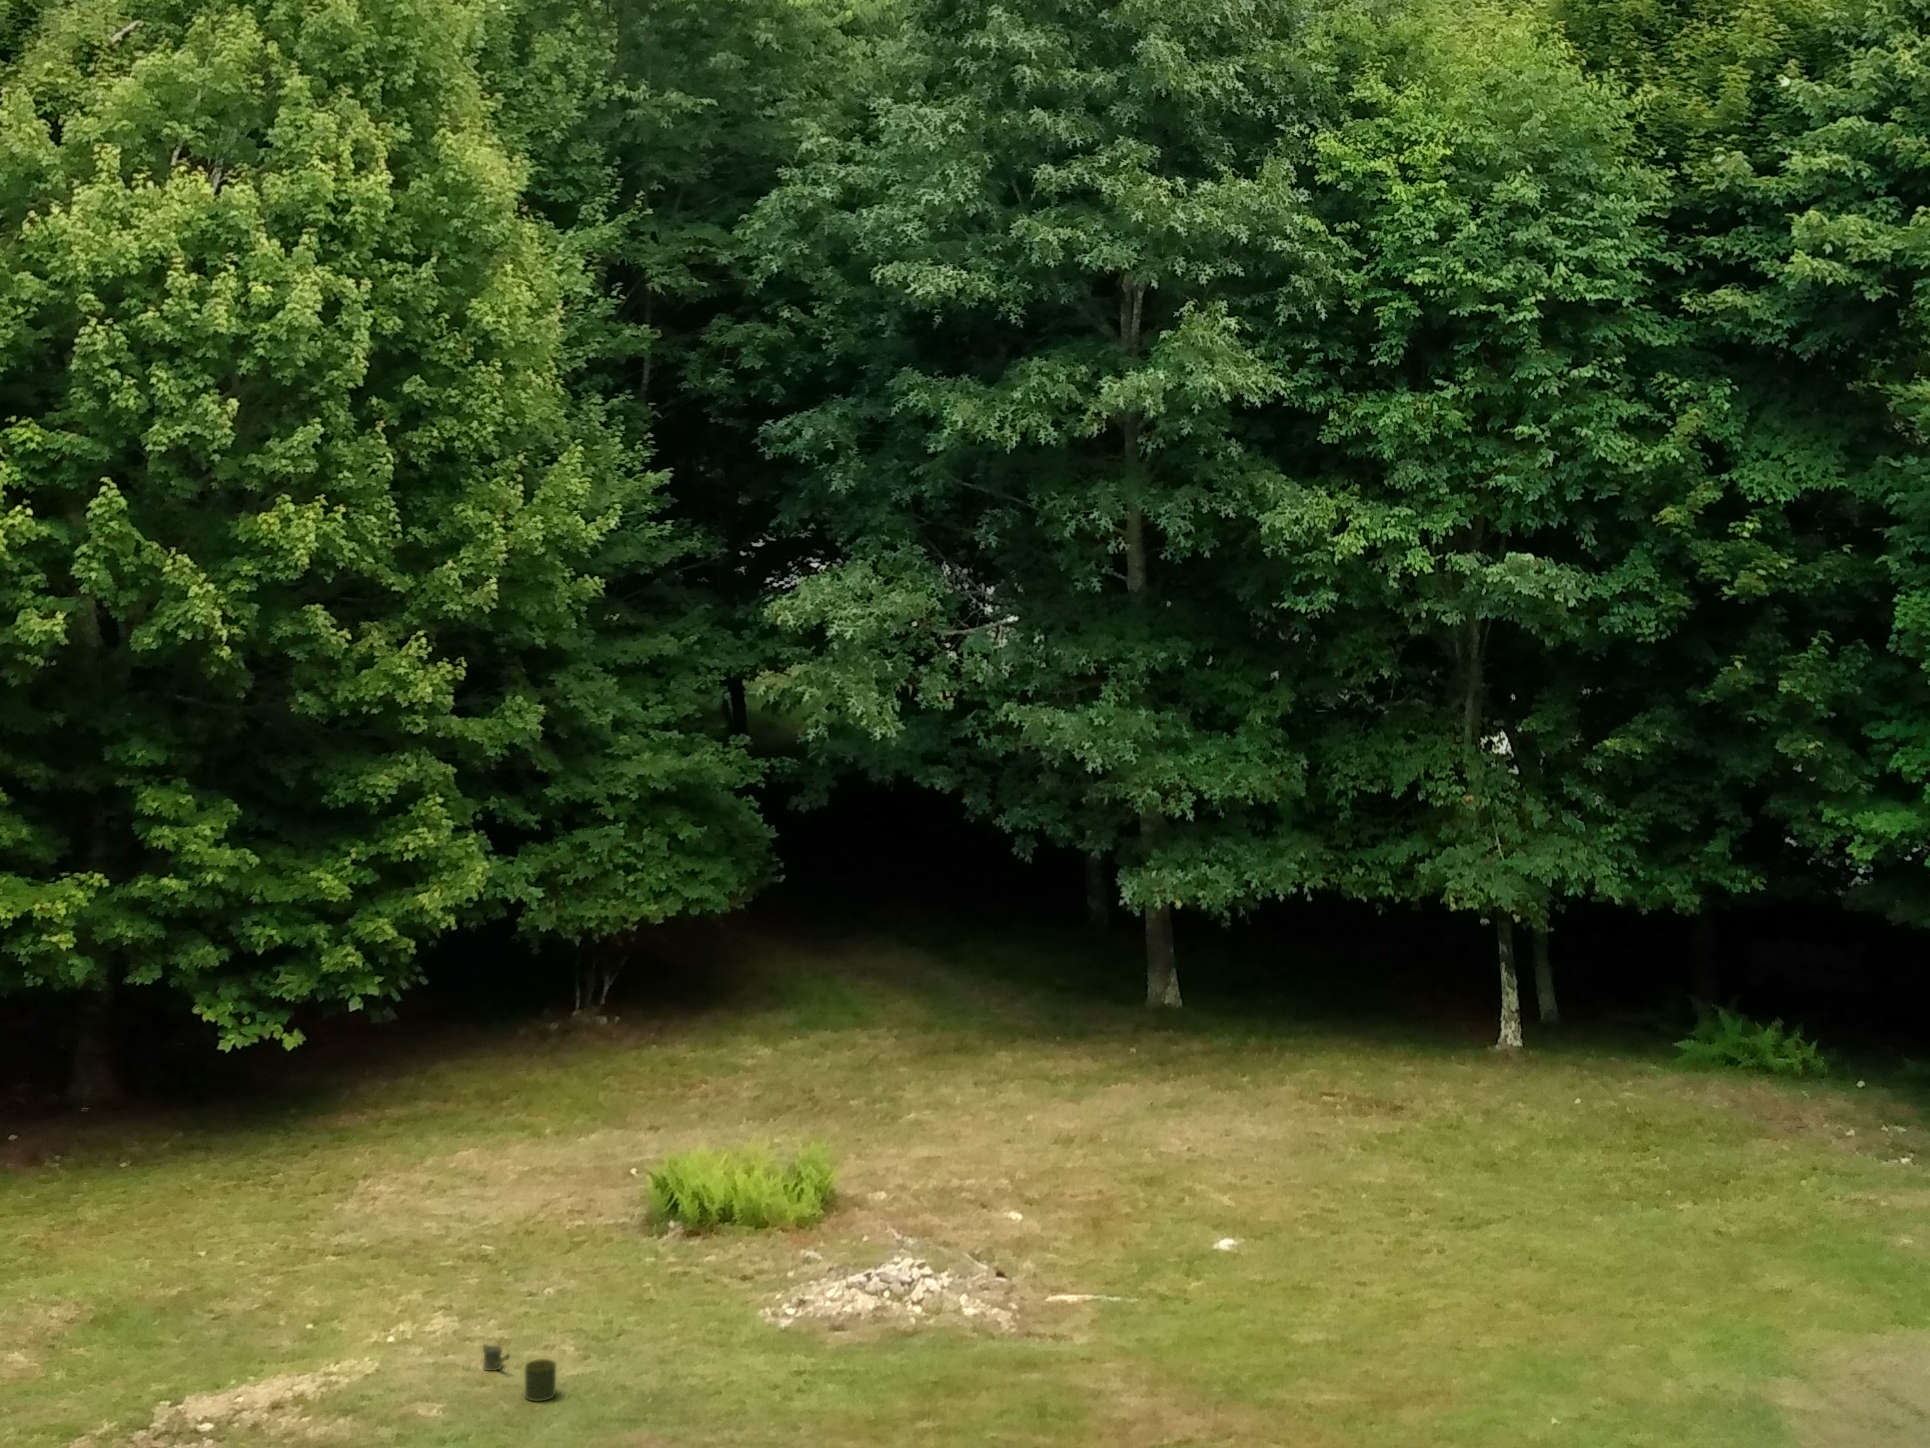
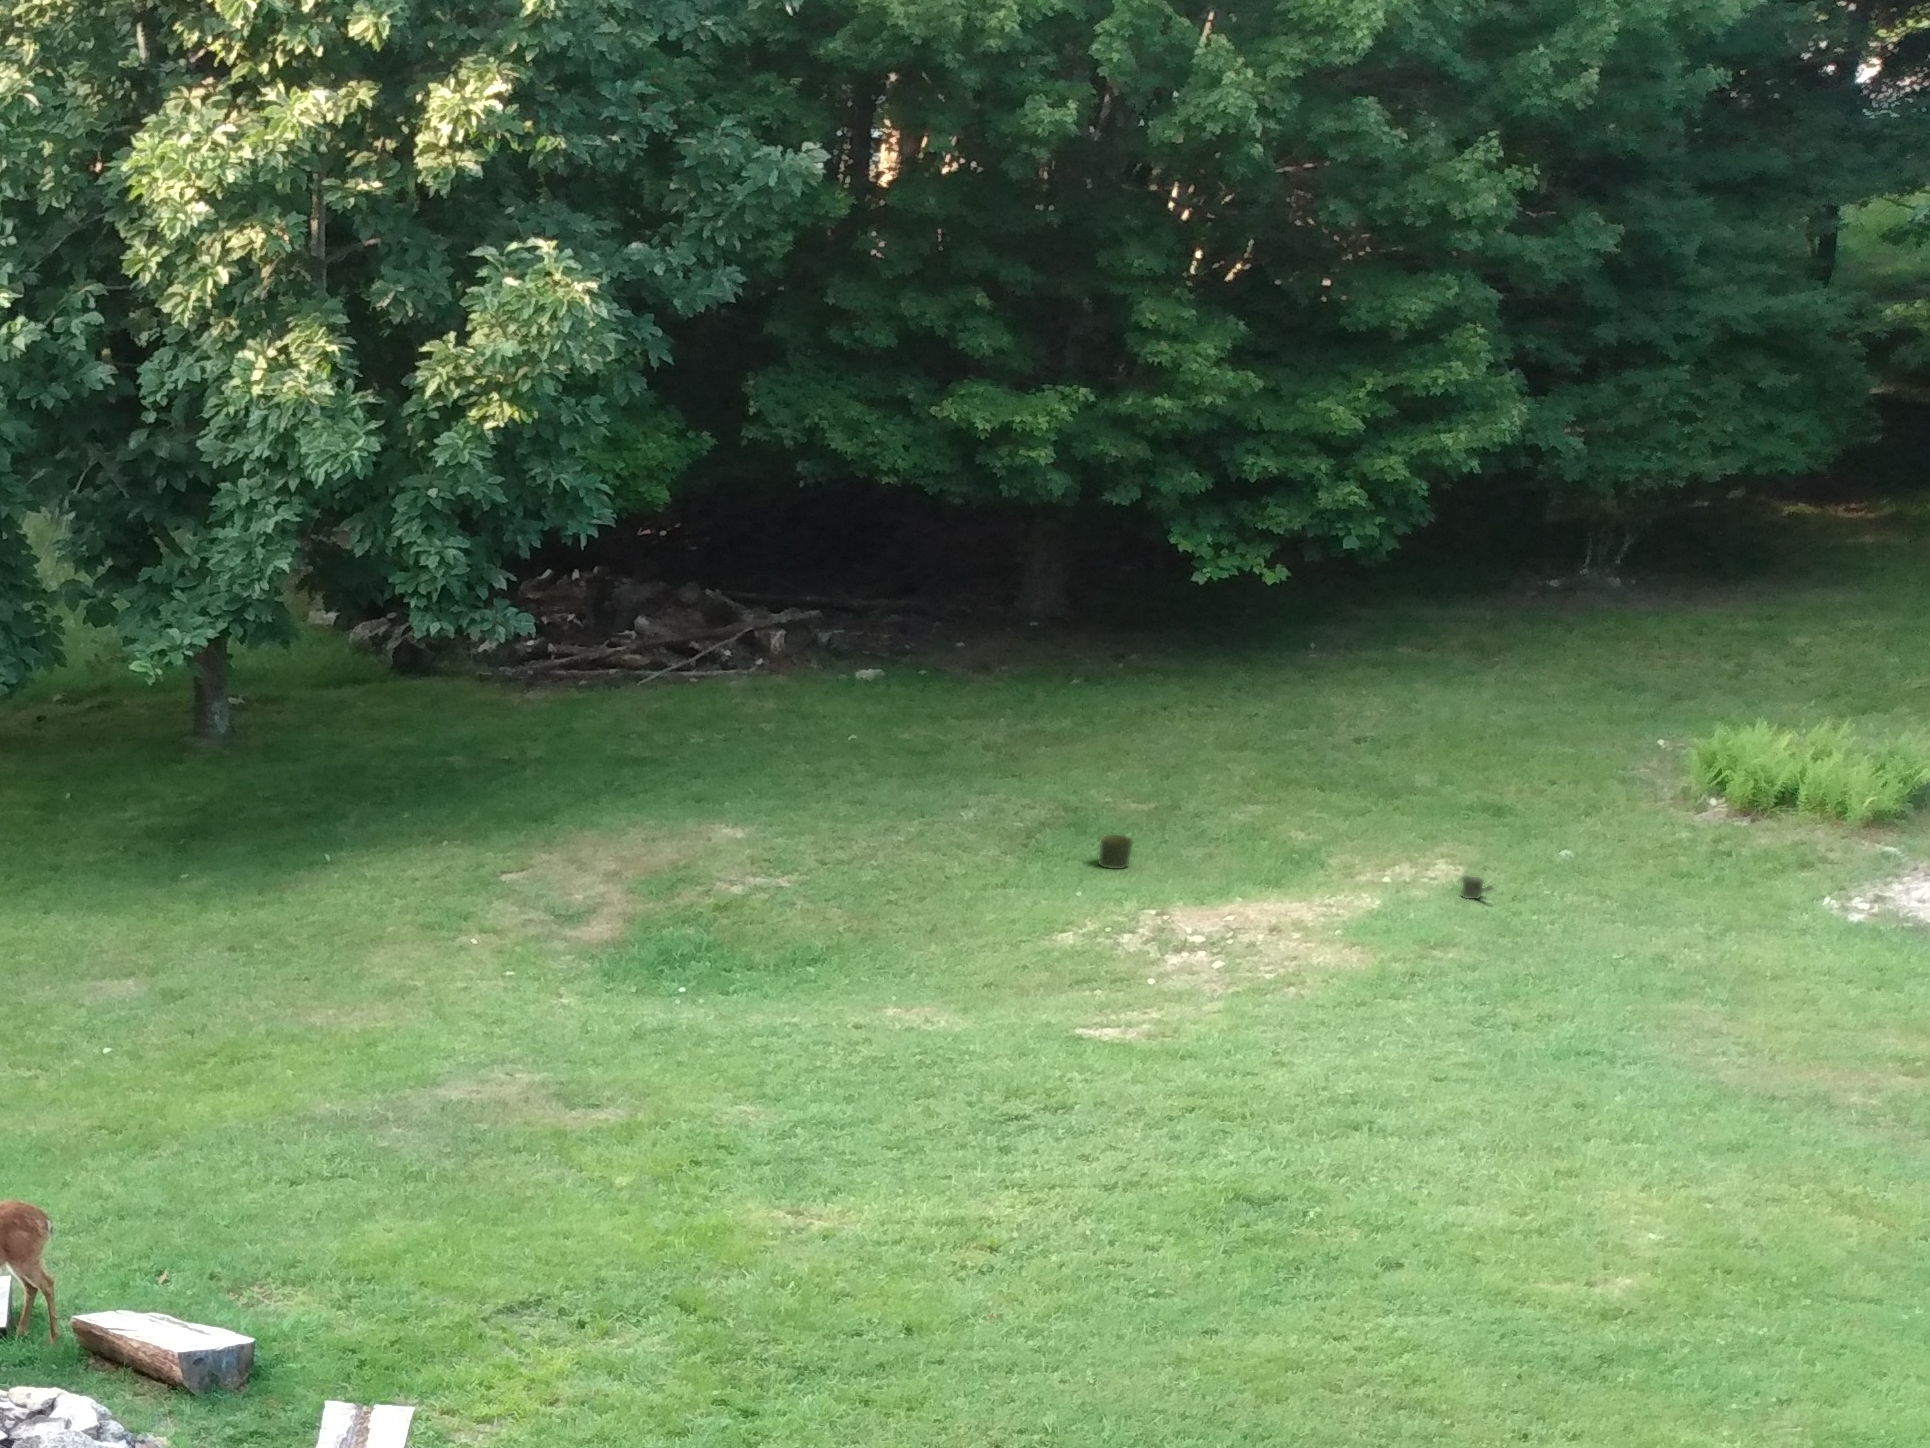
planter: present [525,1359,556,1402] -> present [1099,835,1133,869]

